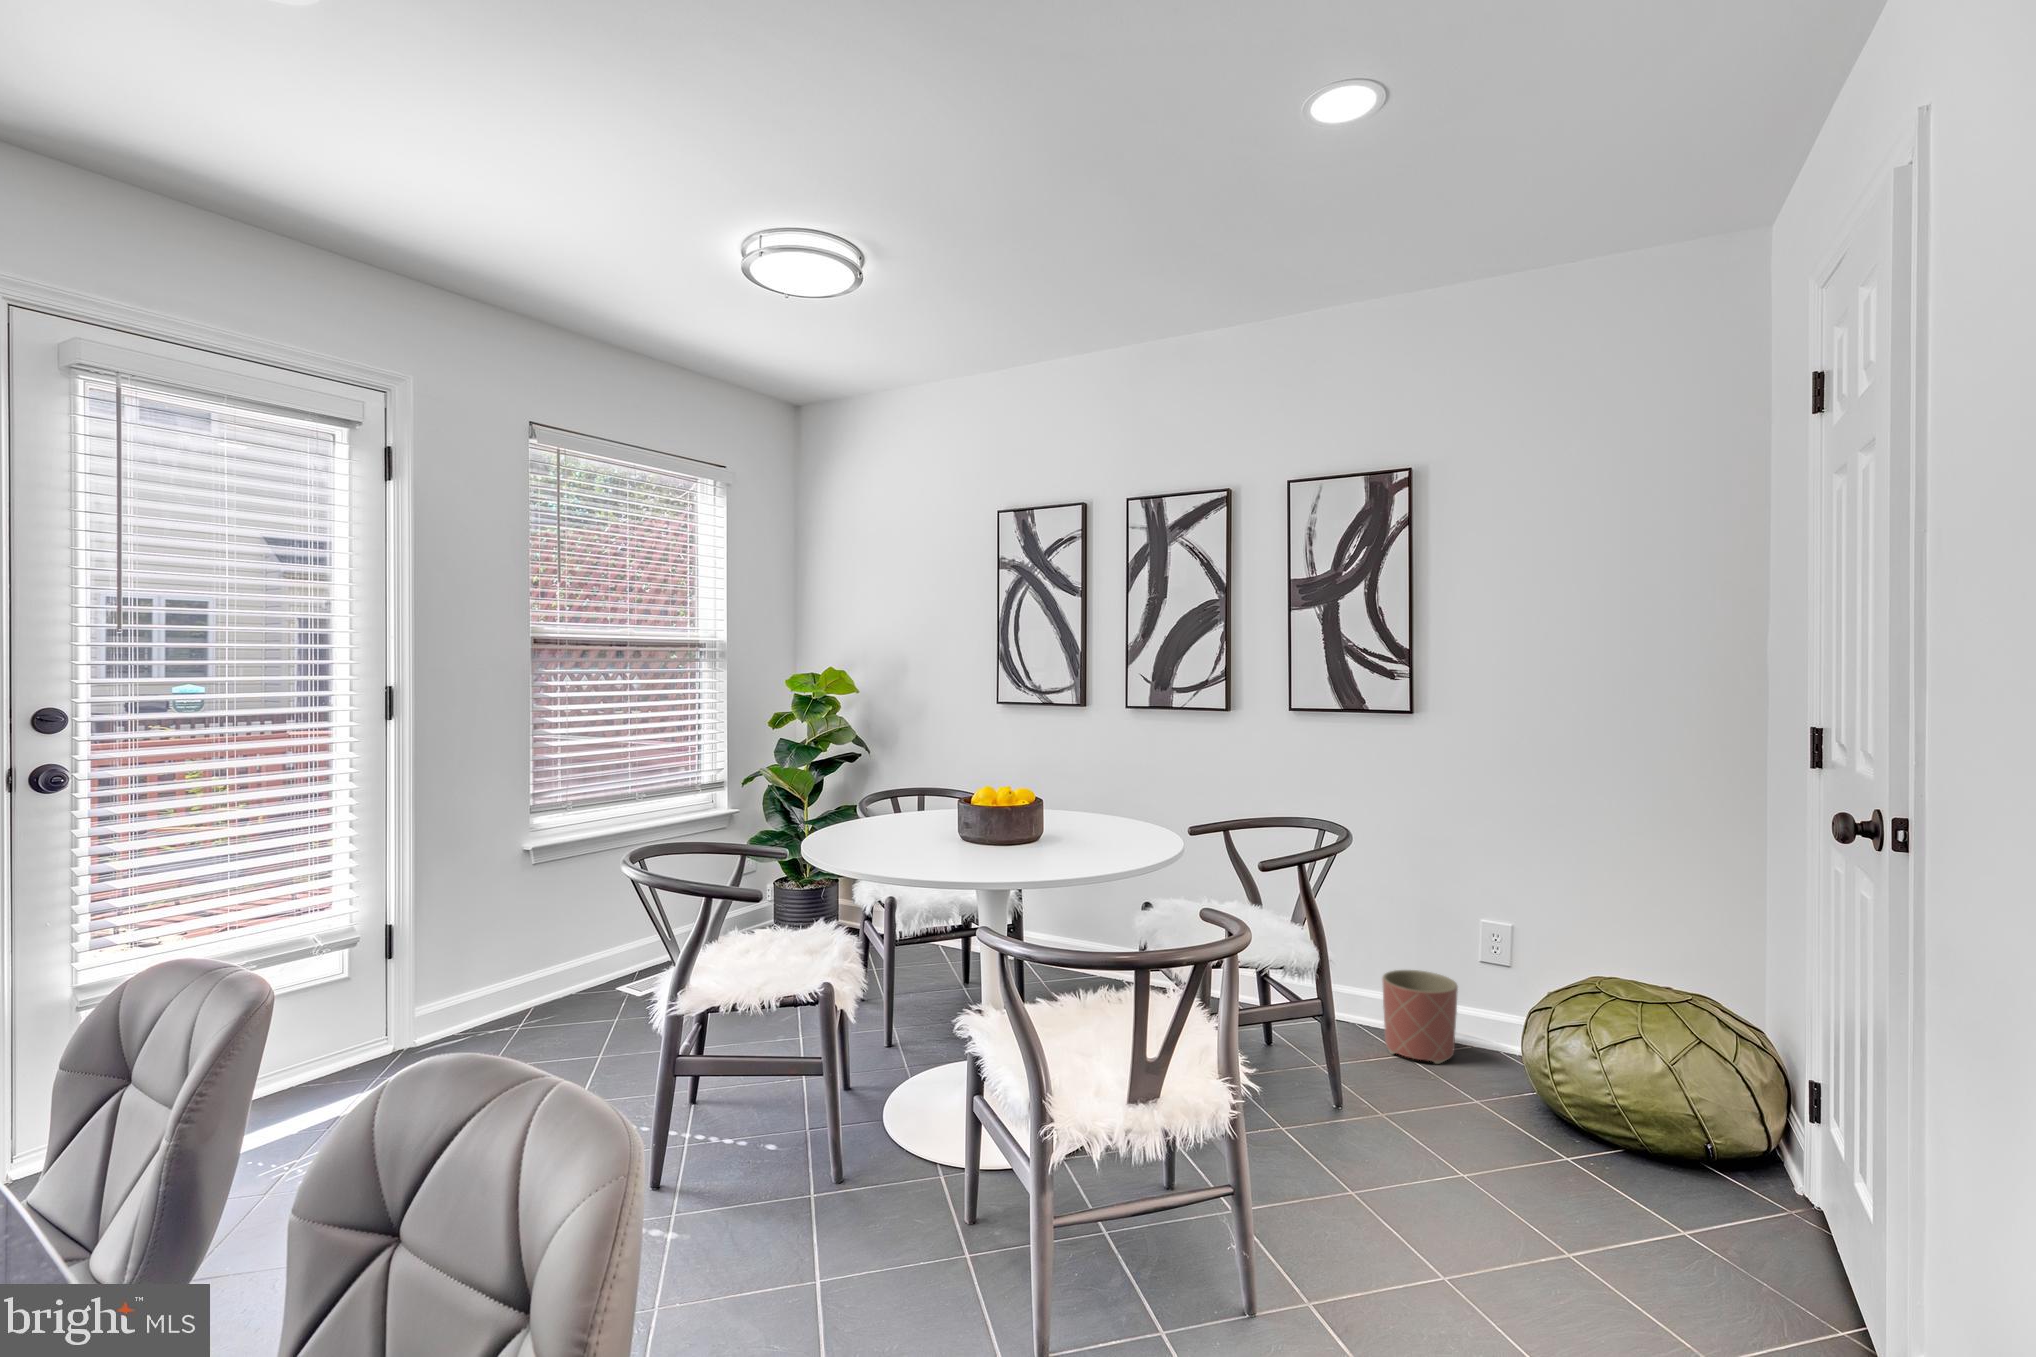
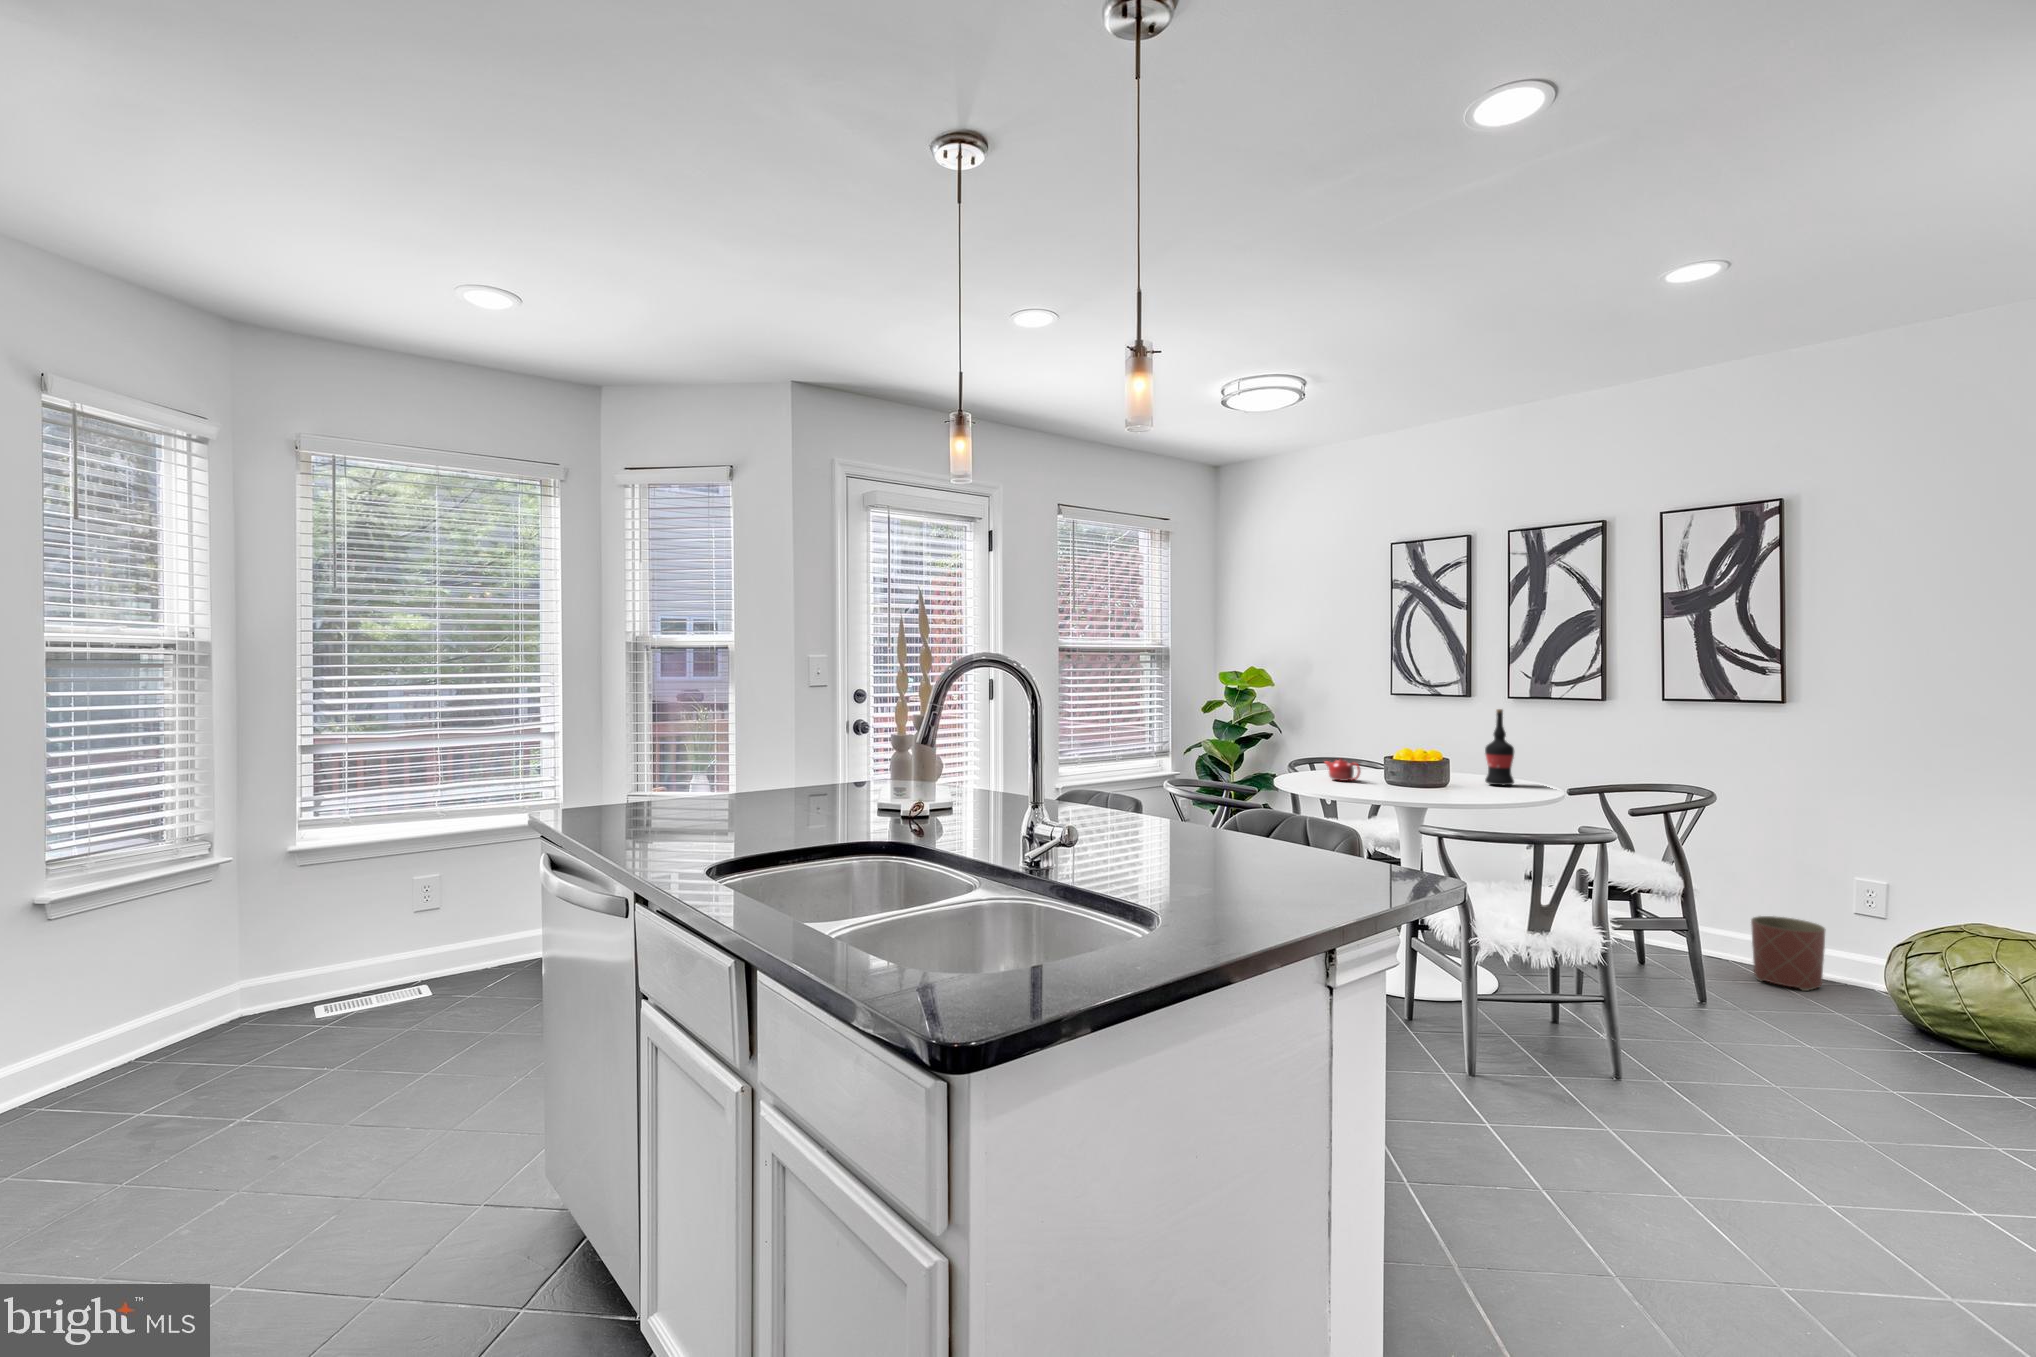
wine bottle: none [1081,728,1117,833] -> present [1485,709,1514,785]
teapot: none [873,800,917,834] -> present [1325,758,1360,781]

